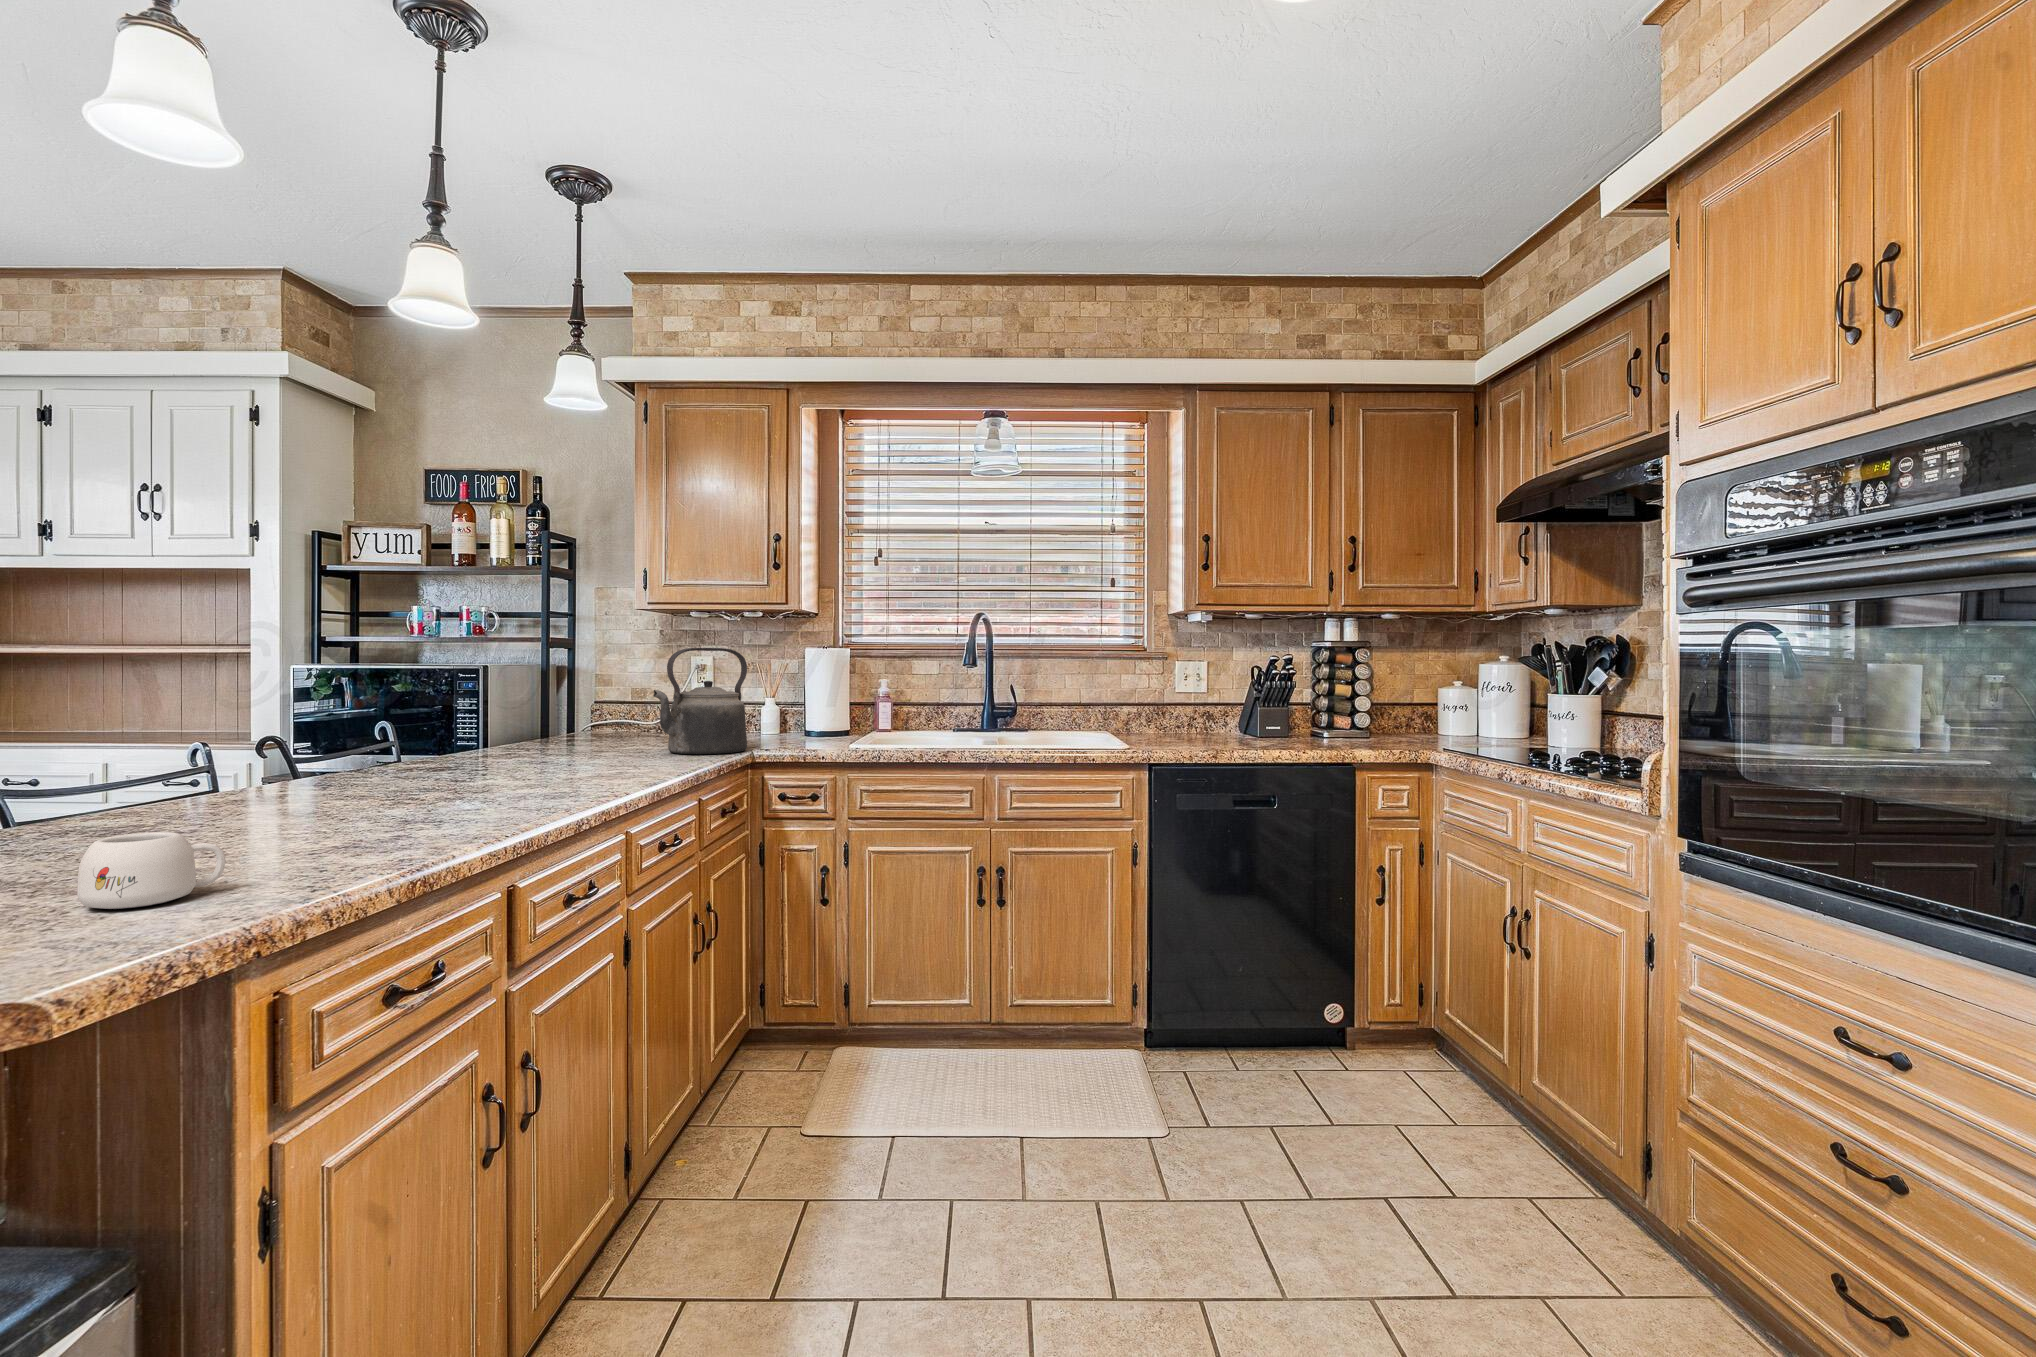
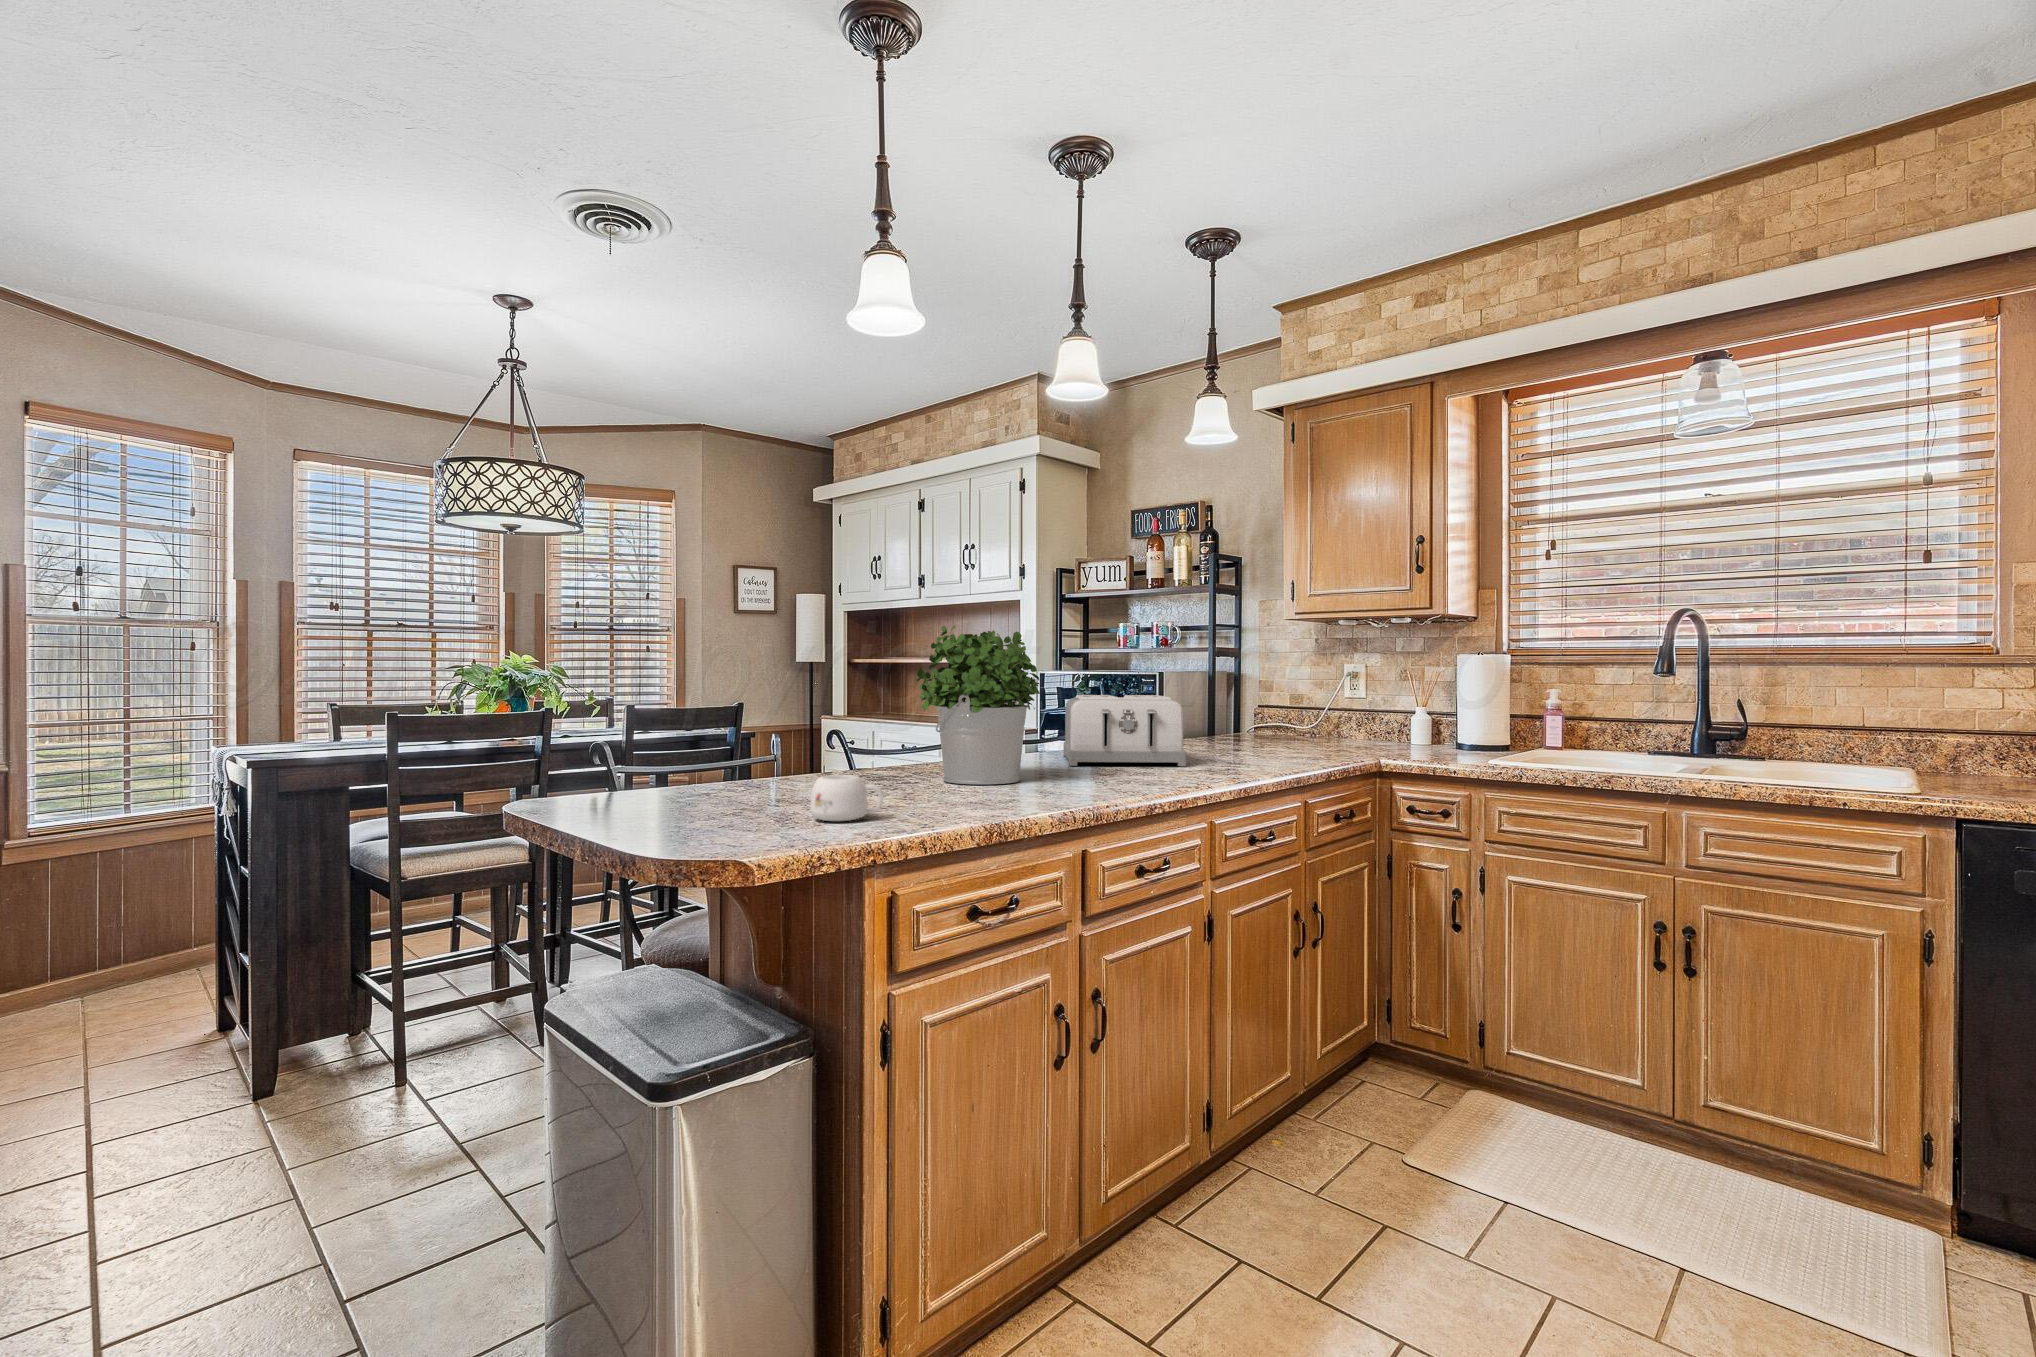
potted plant: none [189,605,410,823] -> present [917,625,1040,785]
kettle: present [653,648,747,754] -> none [1274,654,1371,759]
toaster: none [390,693,573,784] -> present [1063,695,1186,766]

